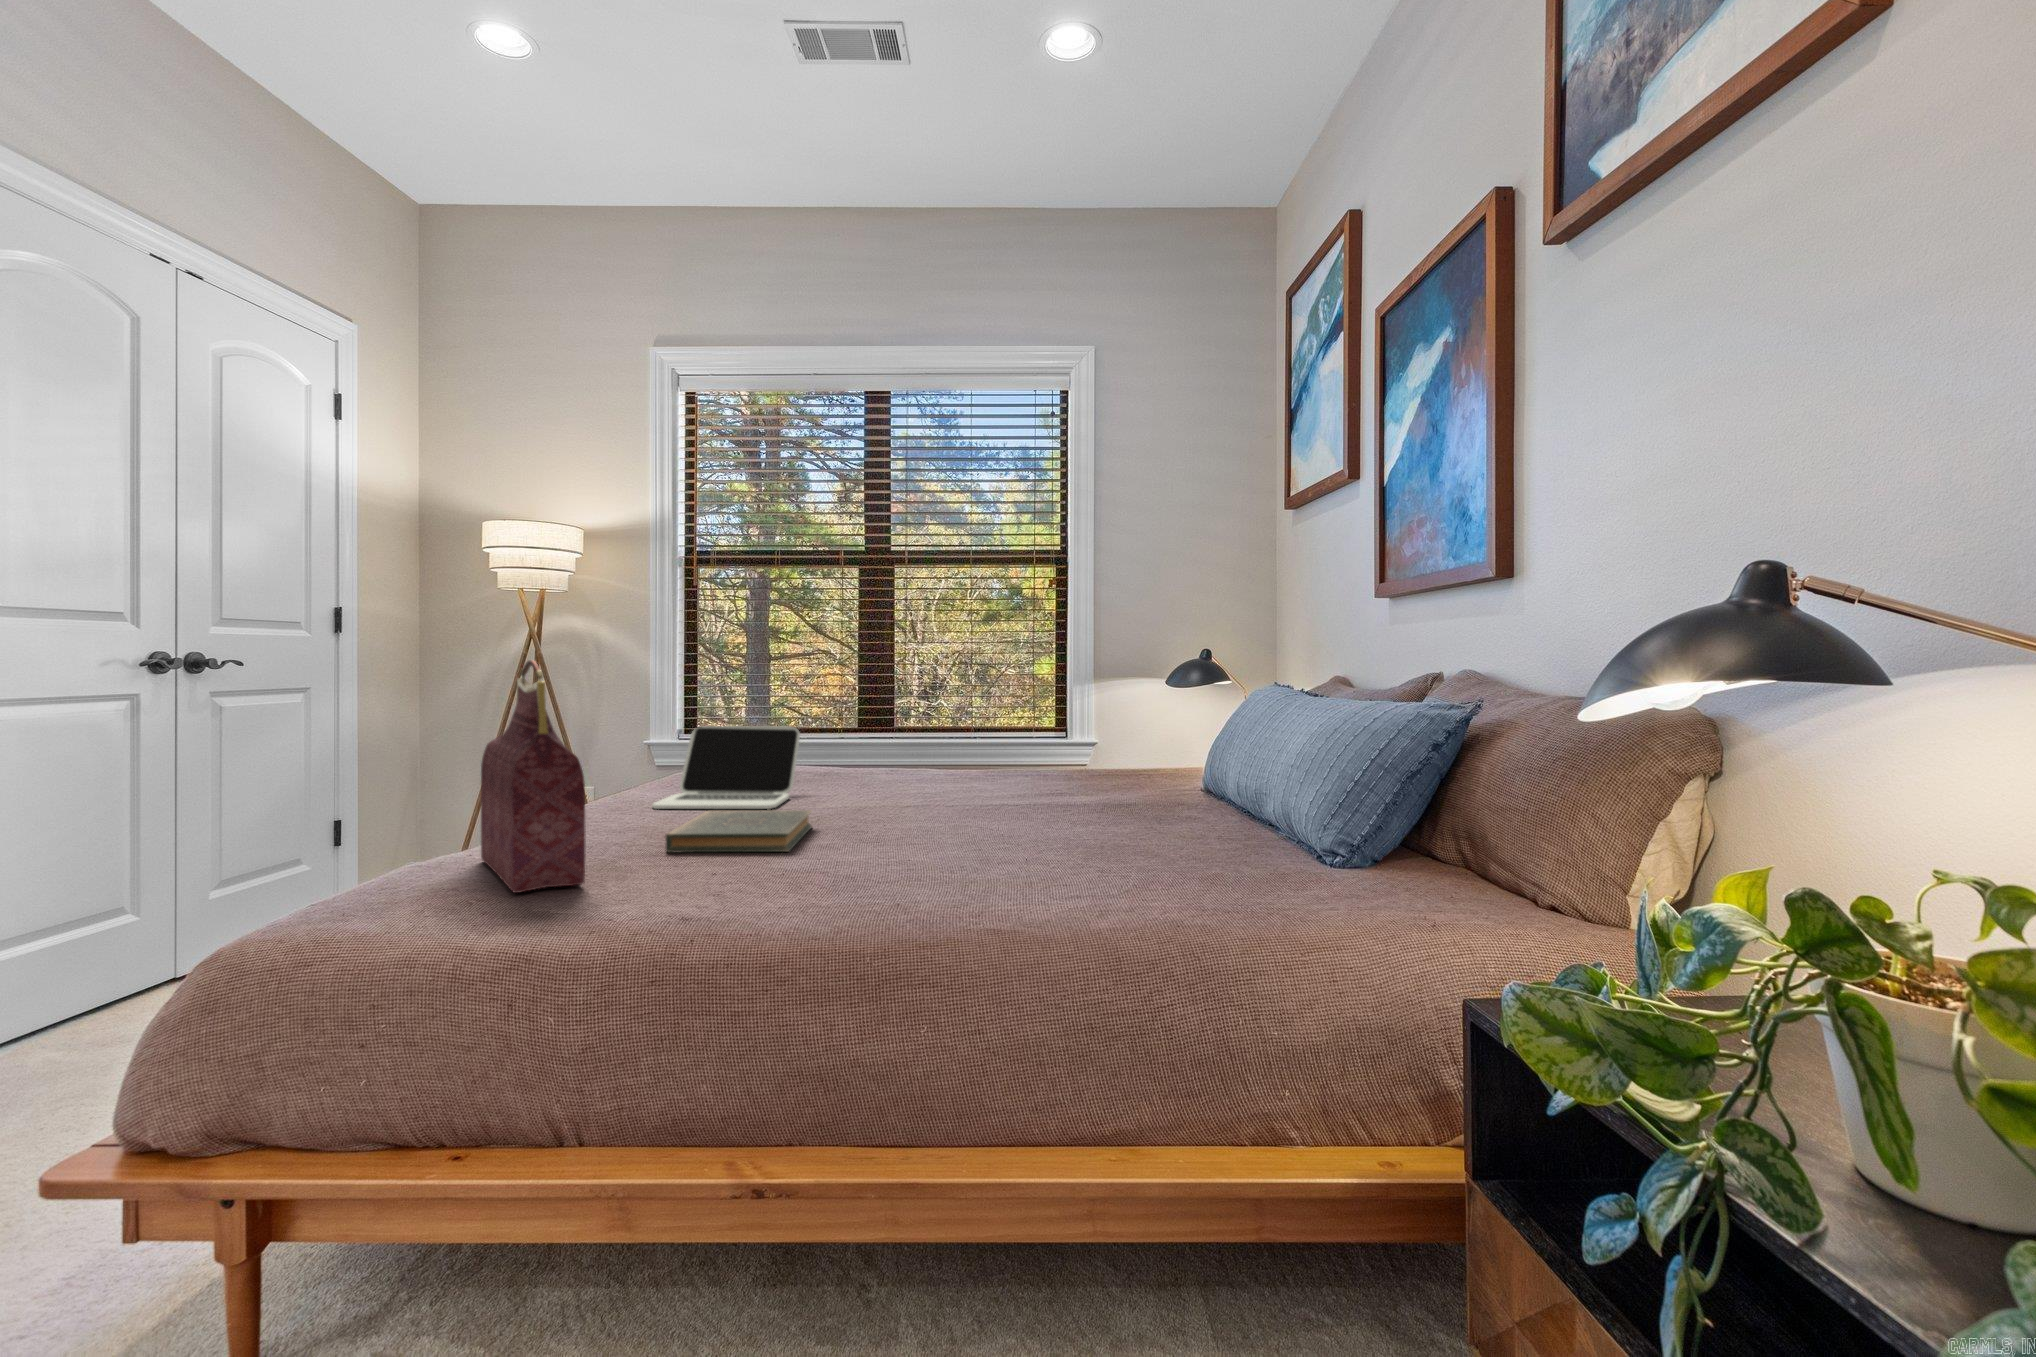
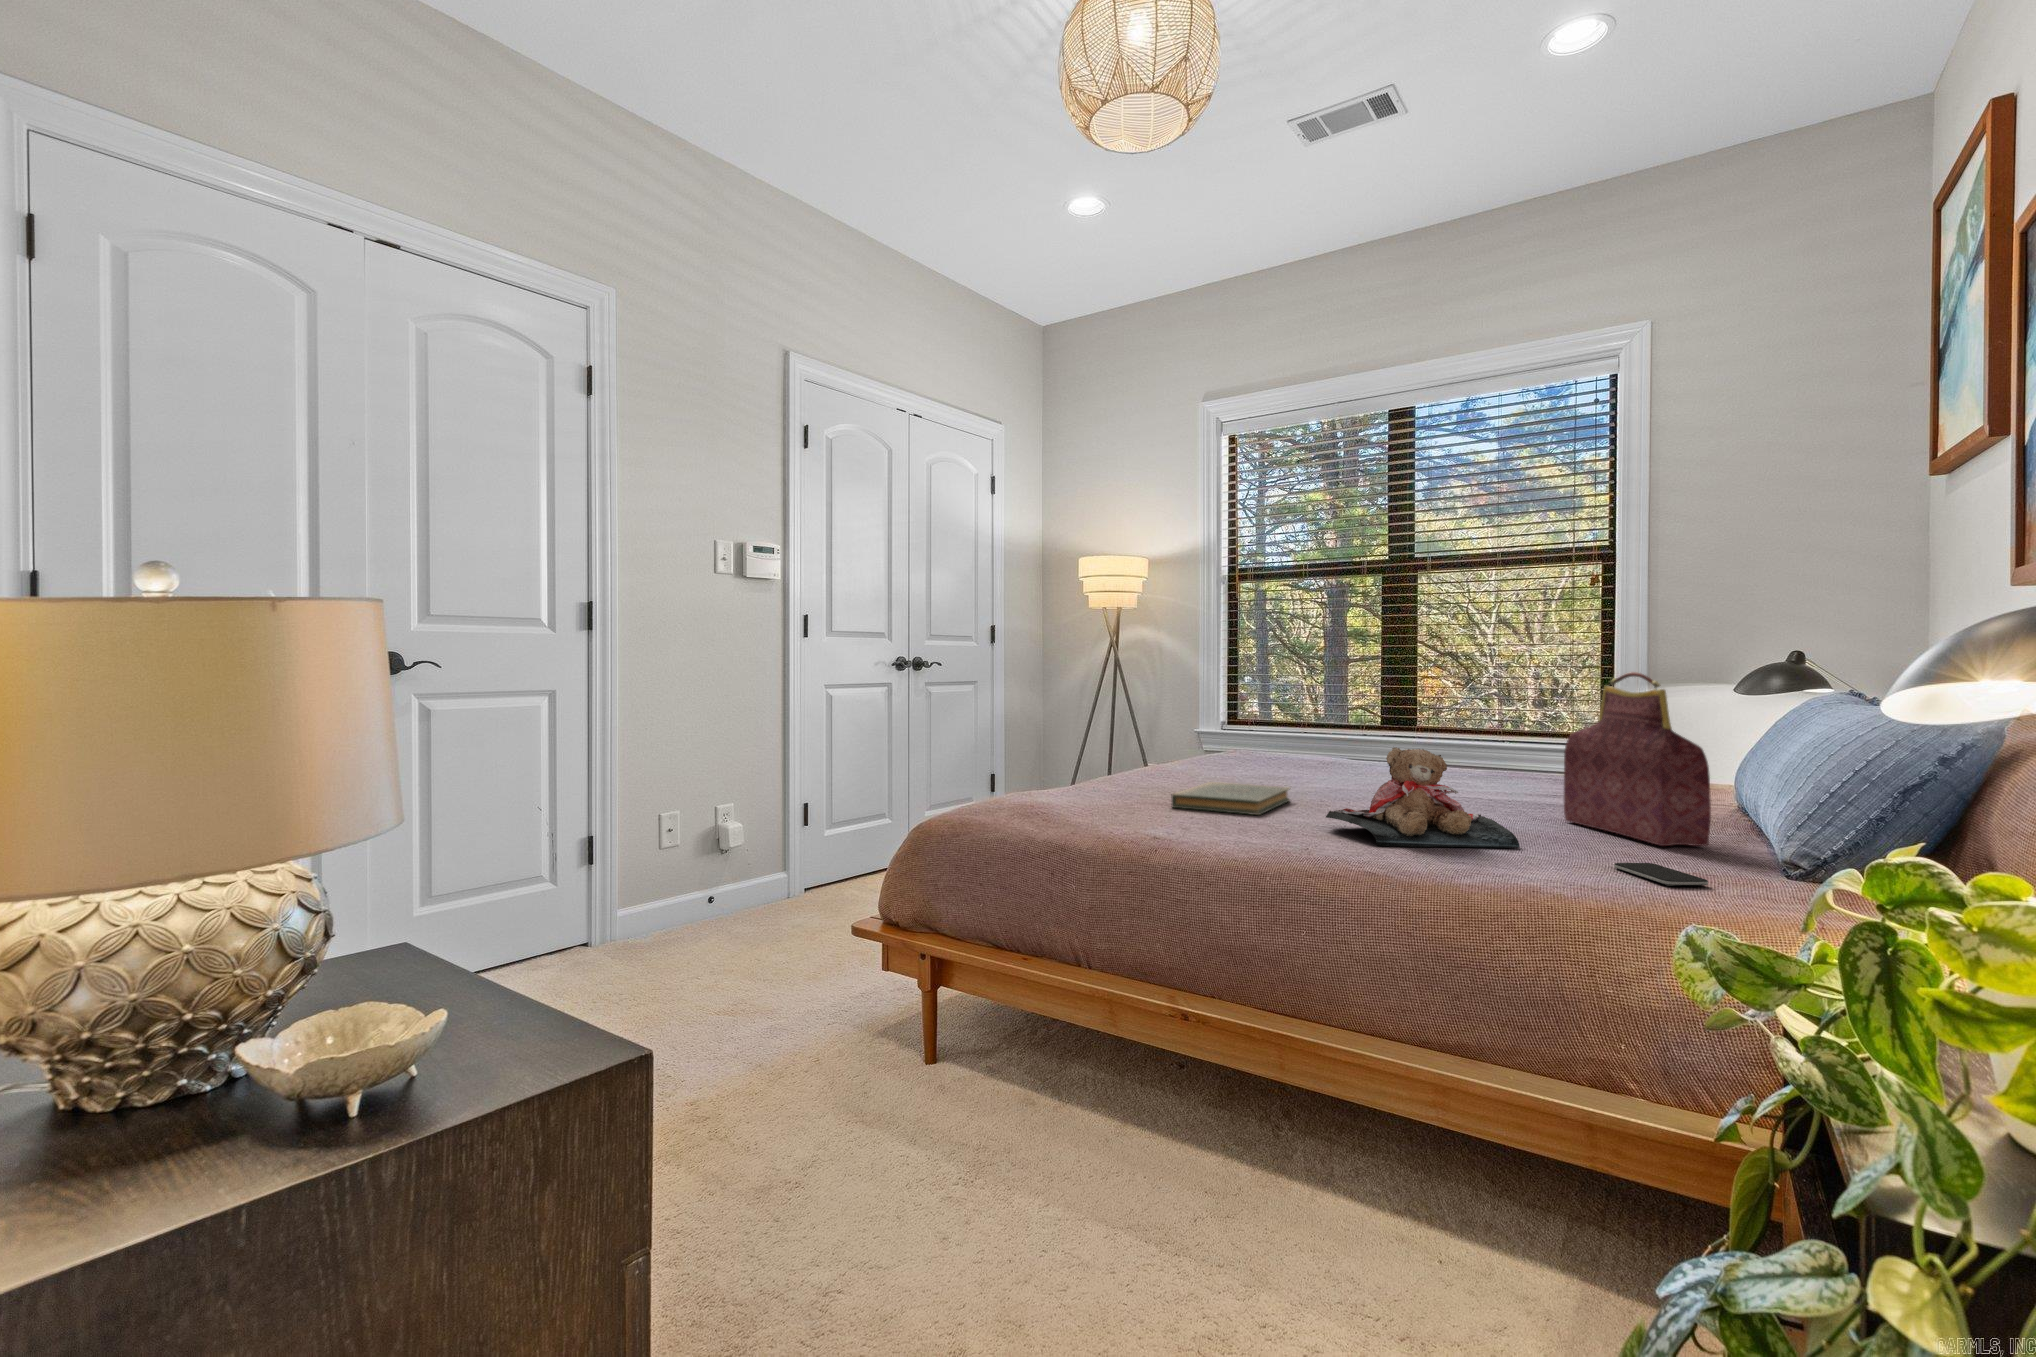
handbag: present [481,660,586,893] -> present [1564,672,1711,846]
laptop: present [652,726,800,809] -> none [1179,717,1302,786]
teddy bear: none [882,755,1096,880] -> present [1326,747,1519,848]
smartphone: none [1197,867,1291,892] -> present [1614,863,1708,886]

